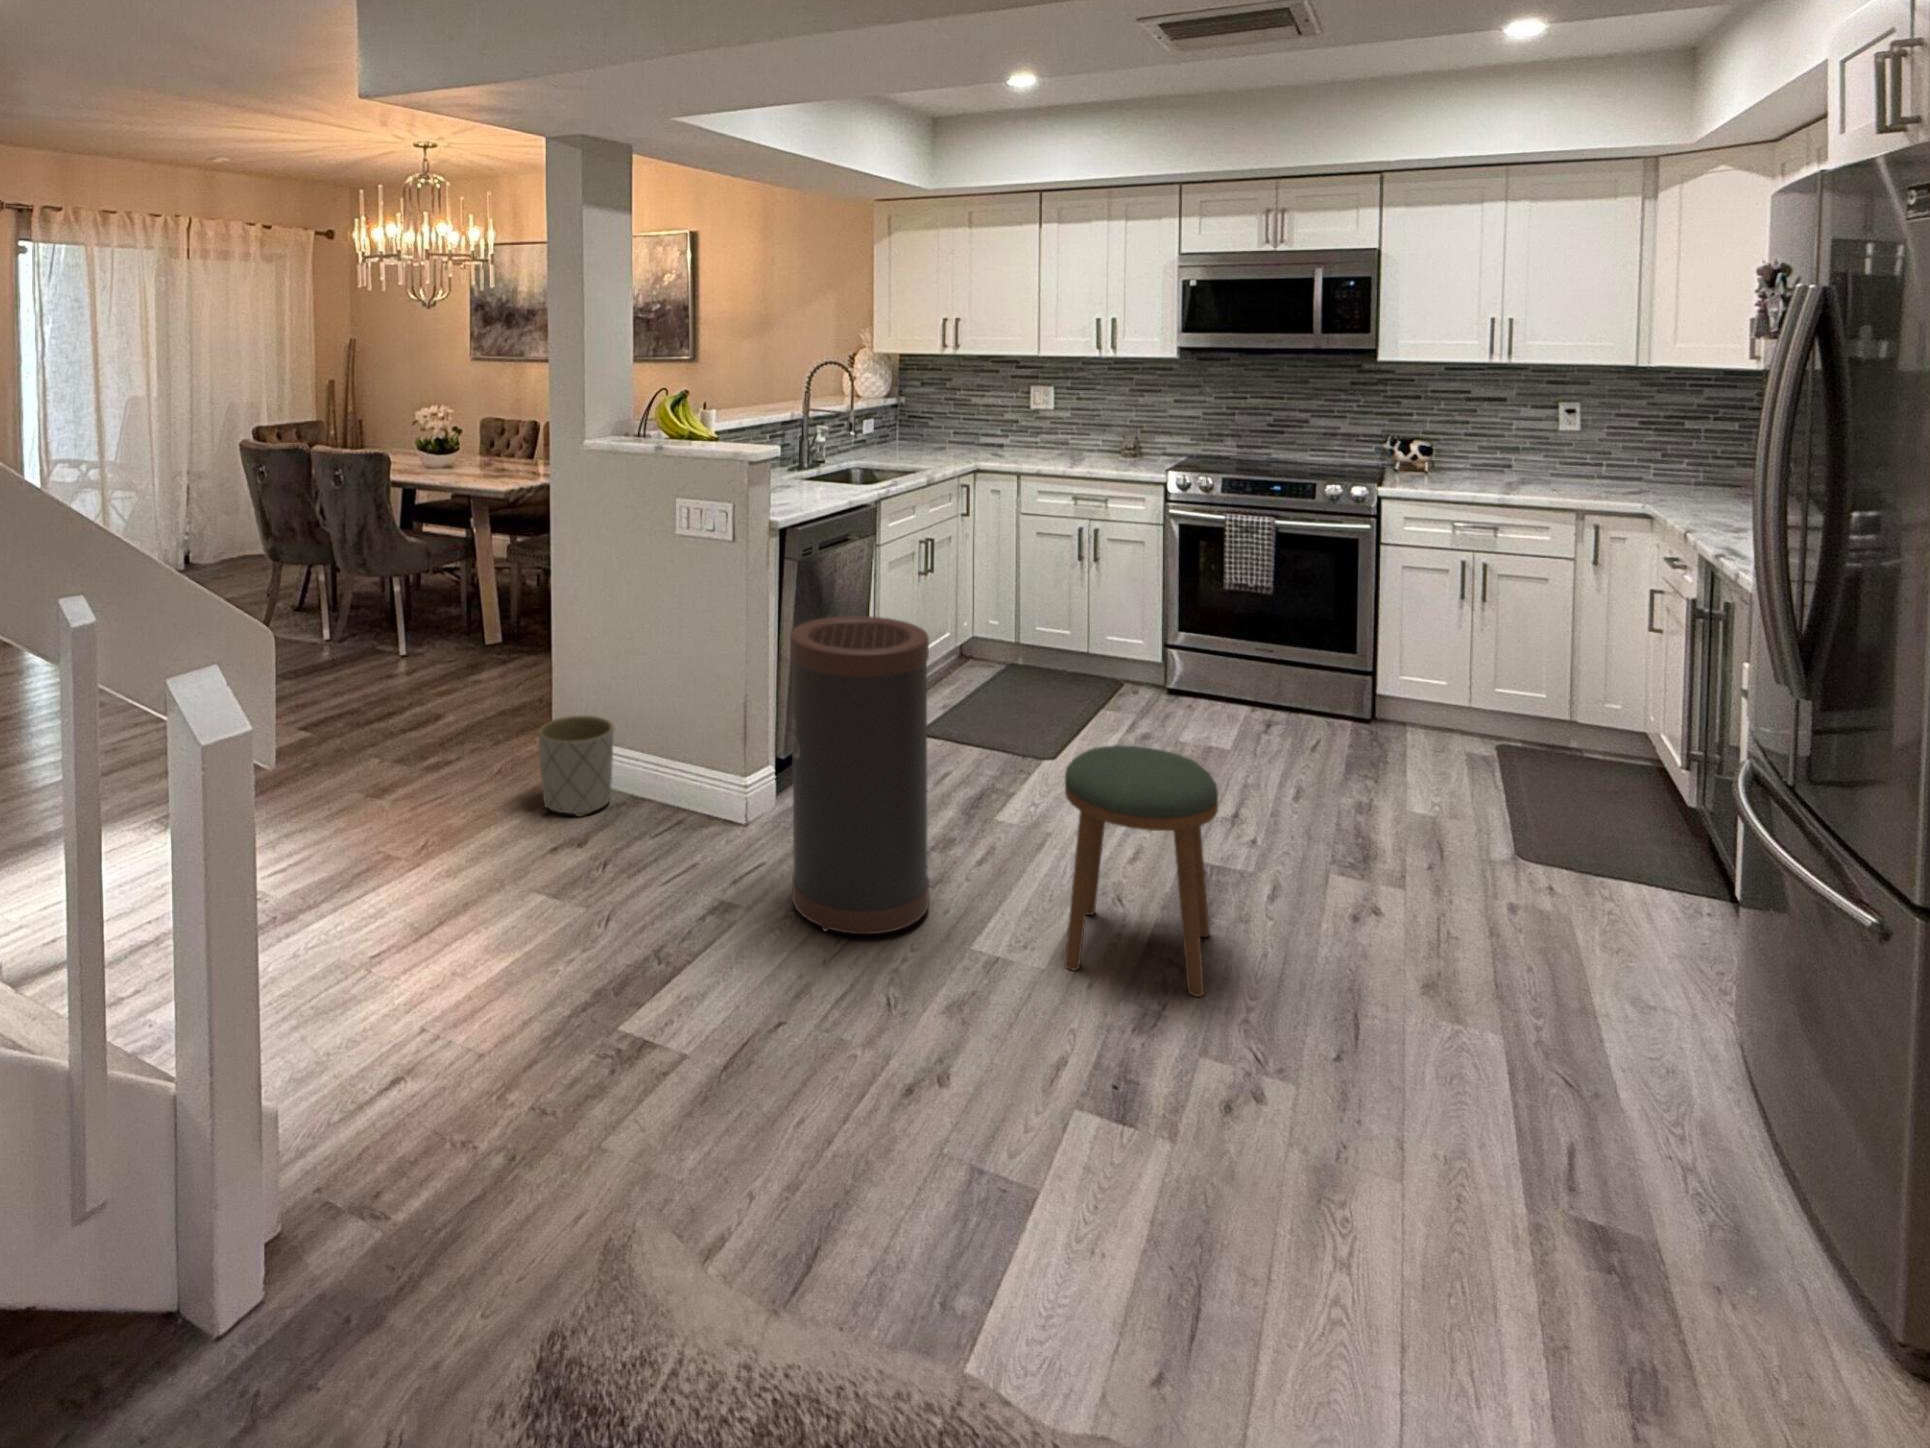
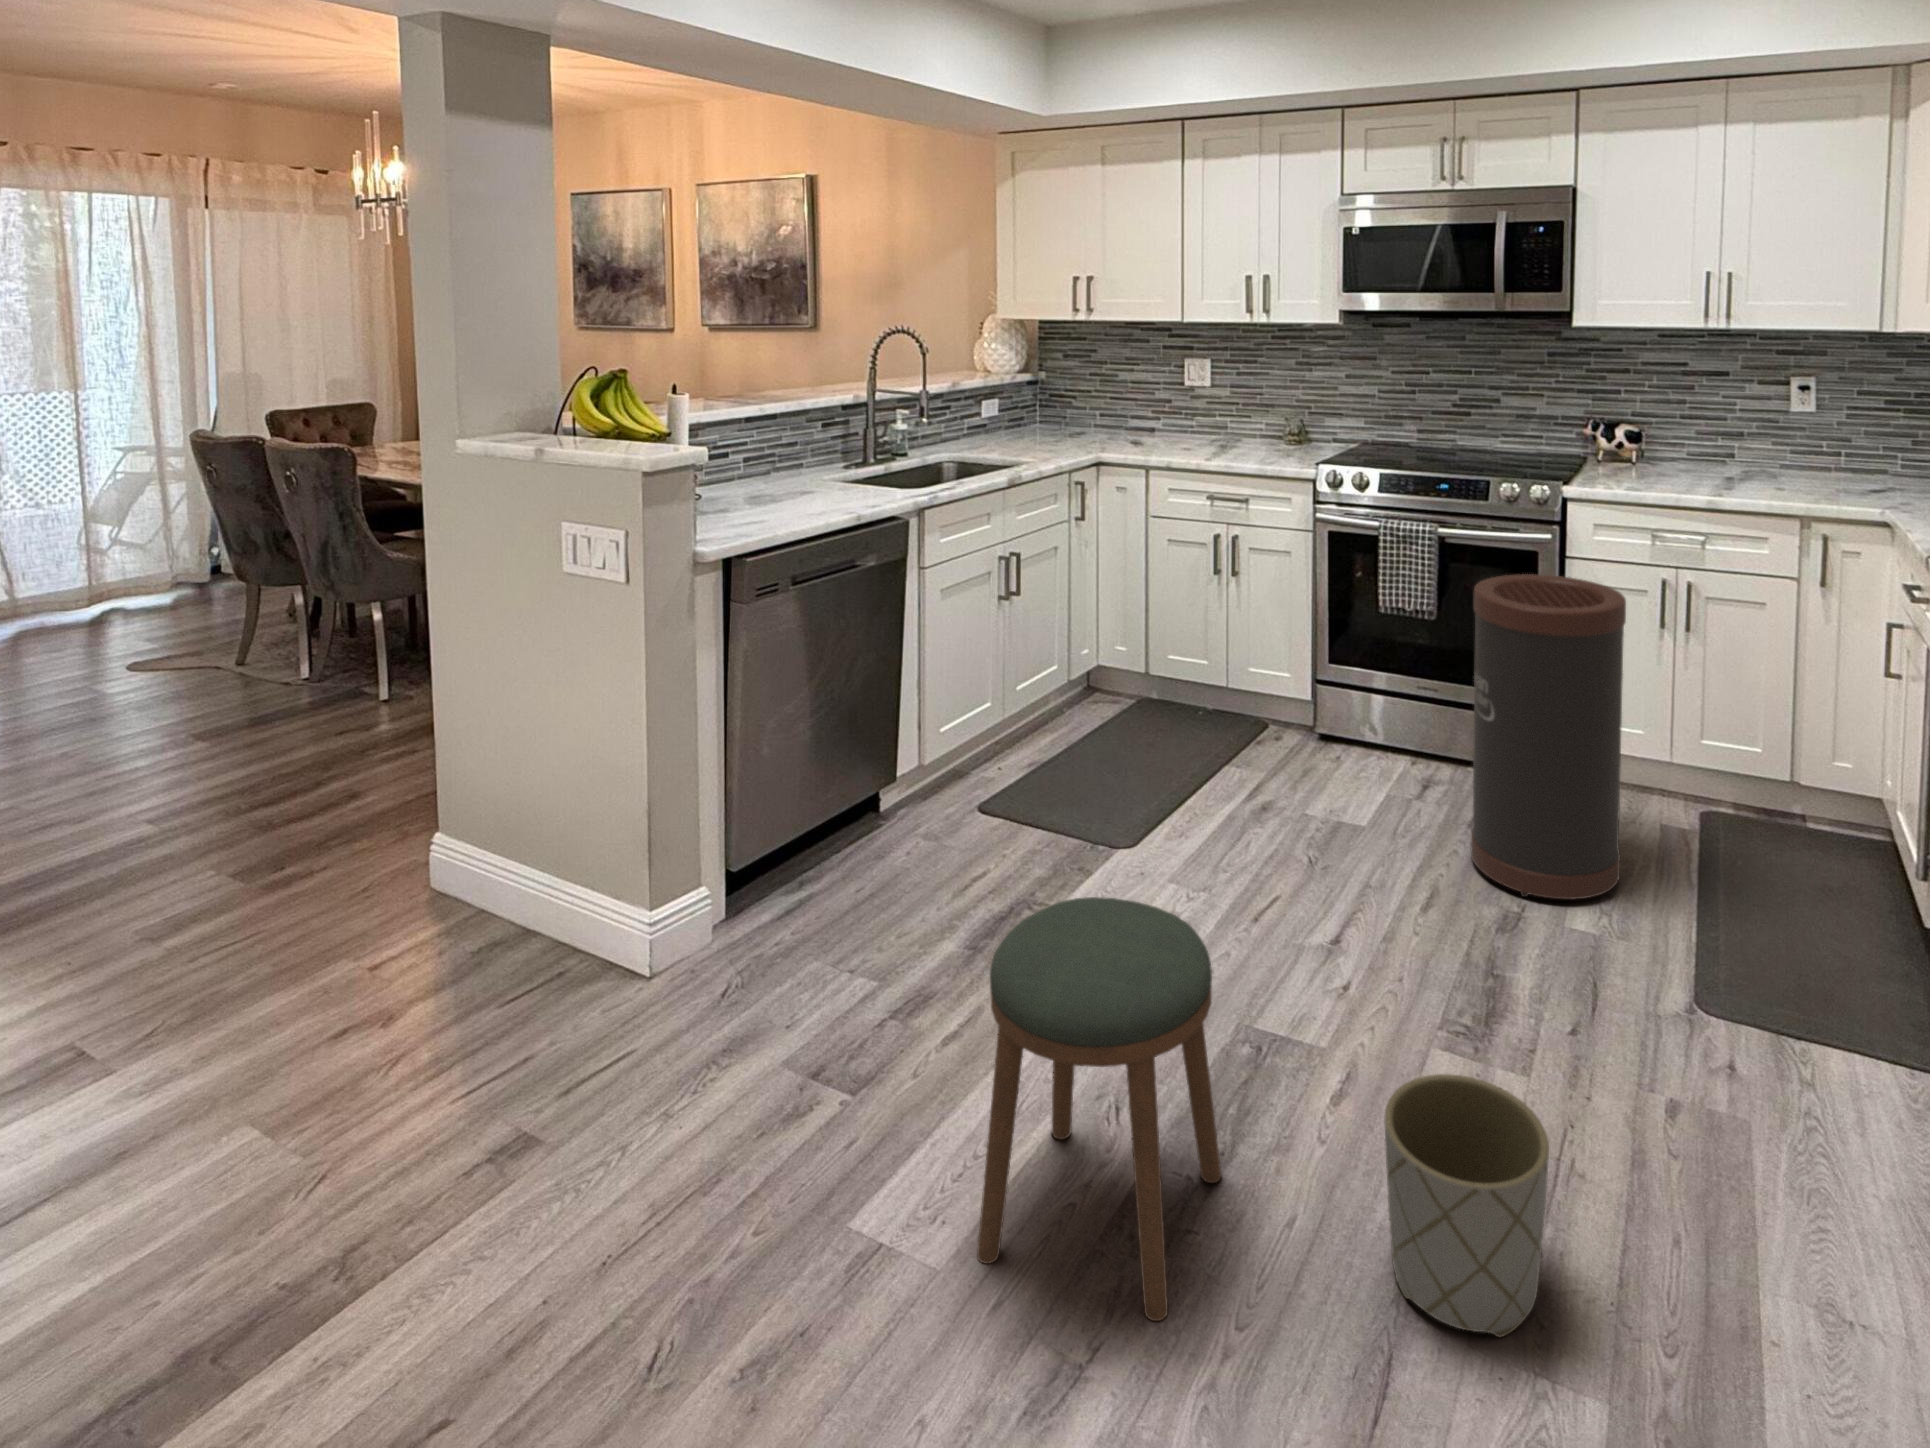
trash can: present [790,616,929,934] -> present [1470,574,1626,899]
planter: present [538,716,614,816] -> present [1384,1074,1549,1337]

